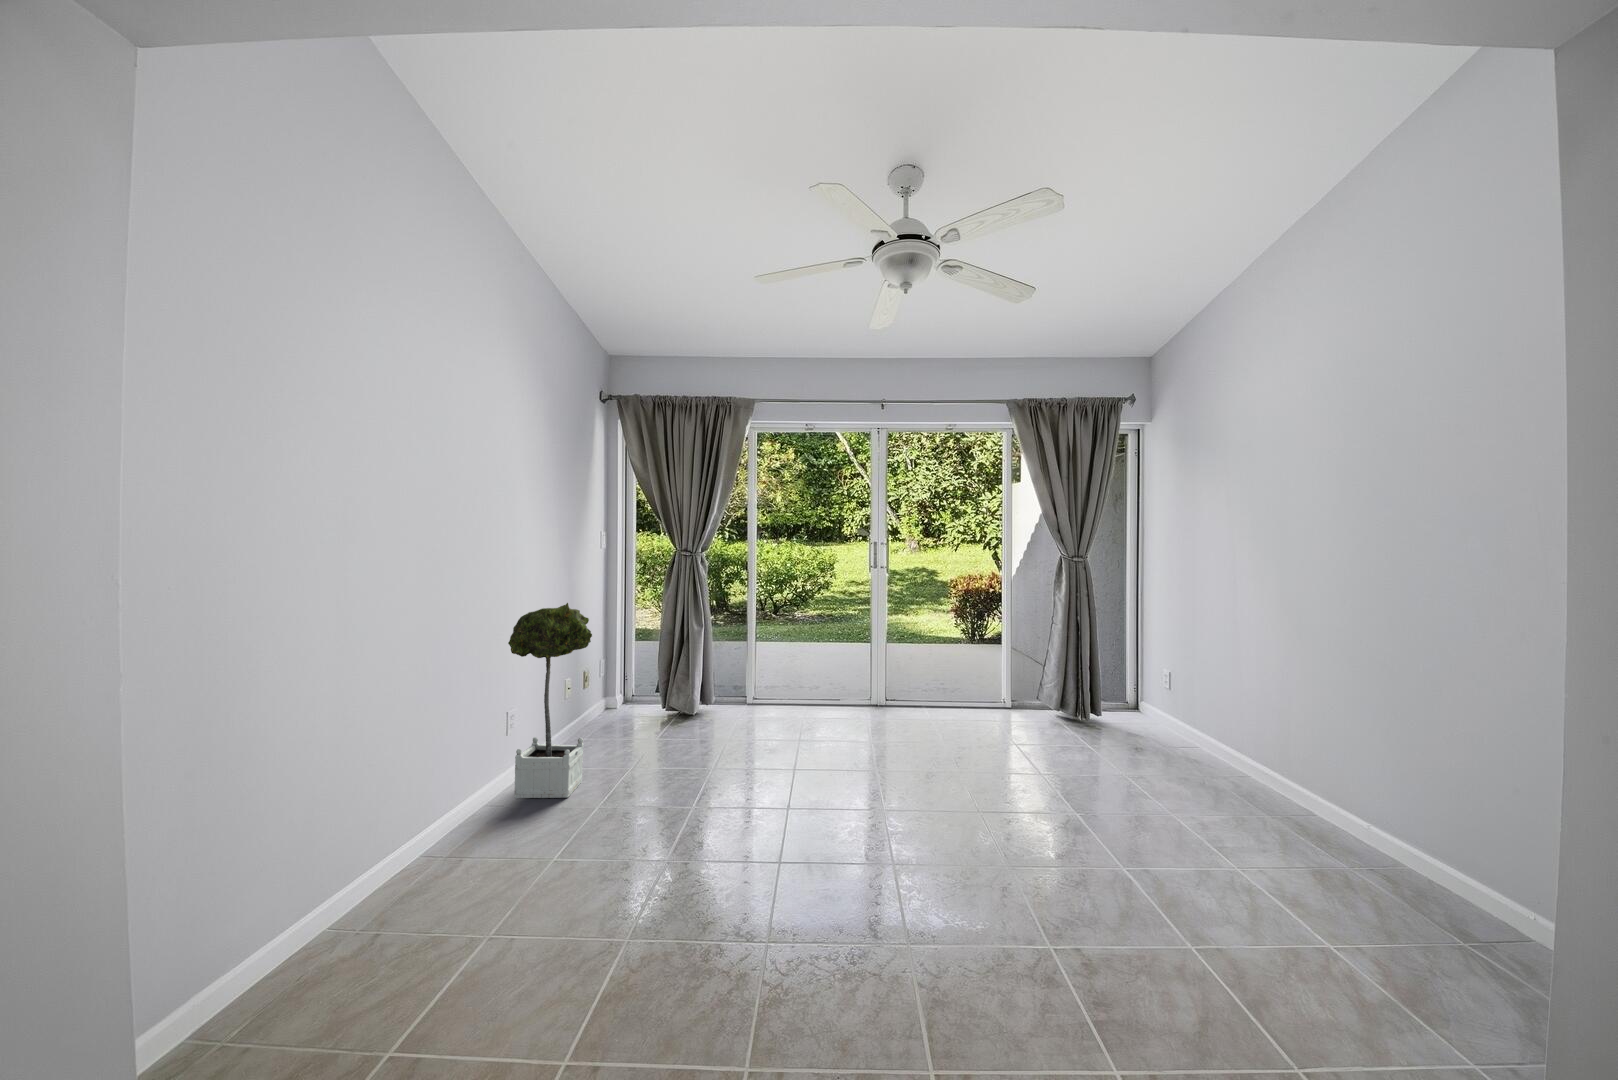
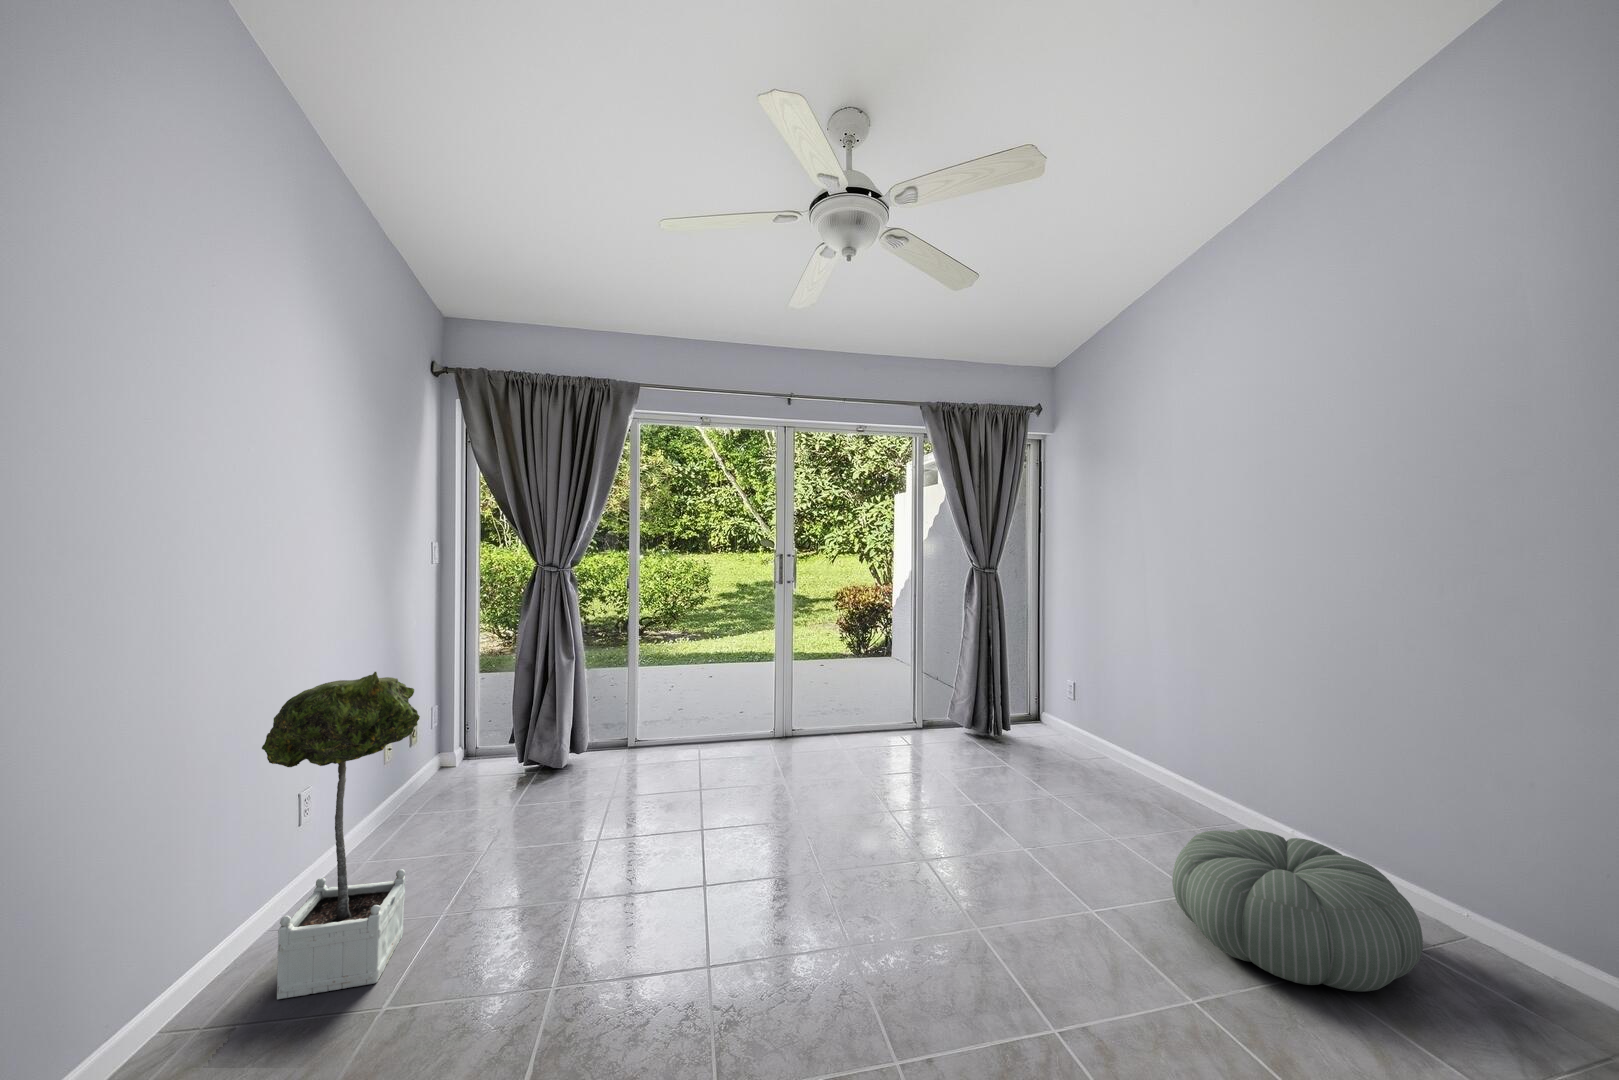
pouf: none [1134,759,1317,863] -> present [1172,829,1423,992]

